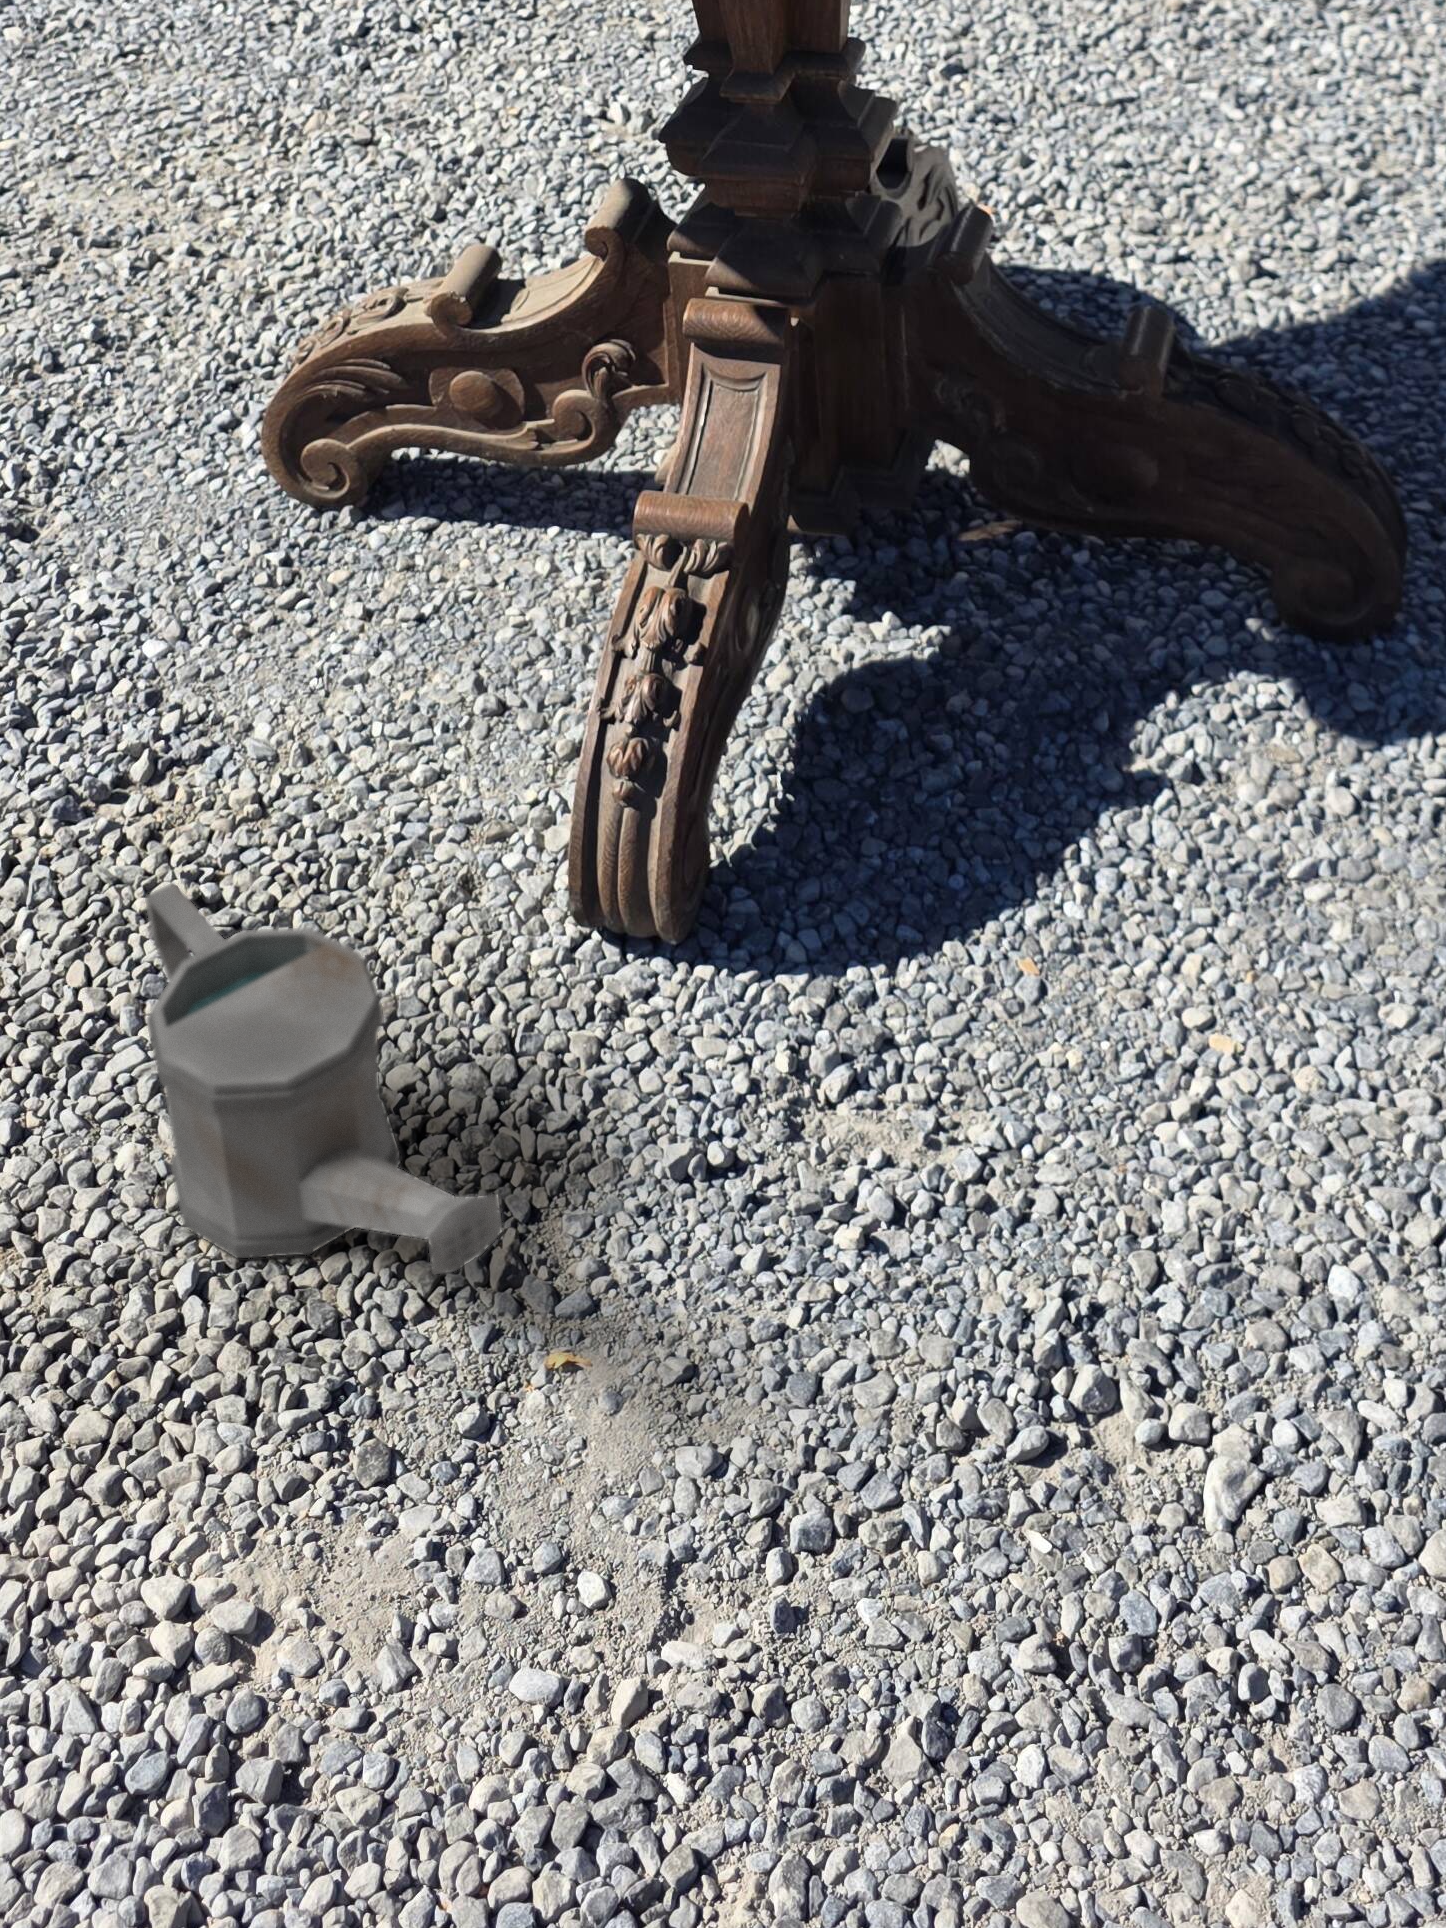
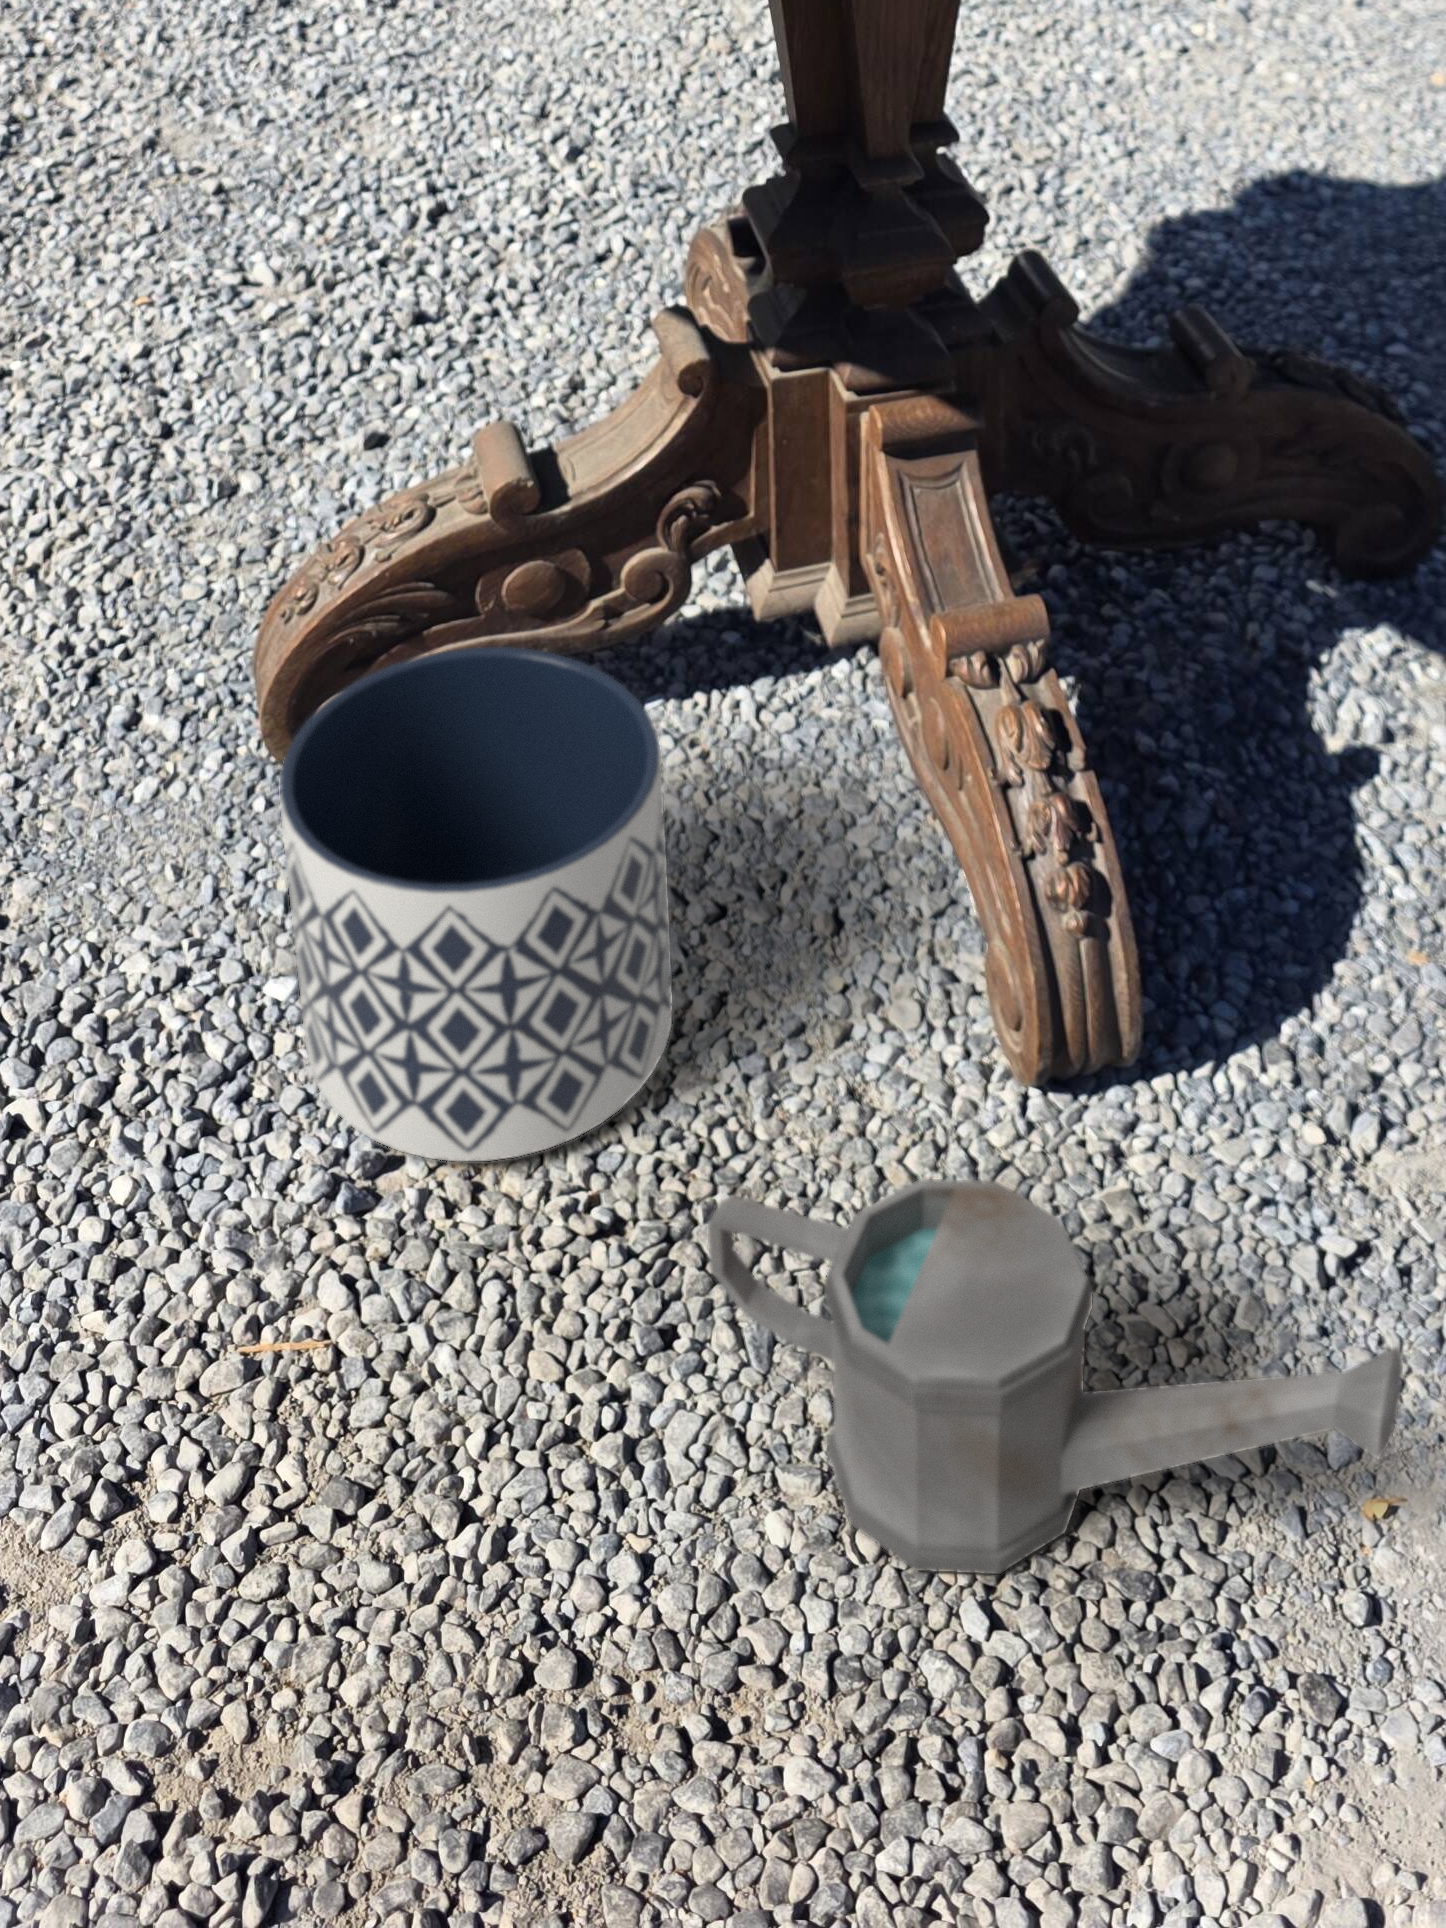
planter: none [63,409,415,829] -> present [279,647,673,1162]

